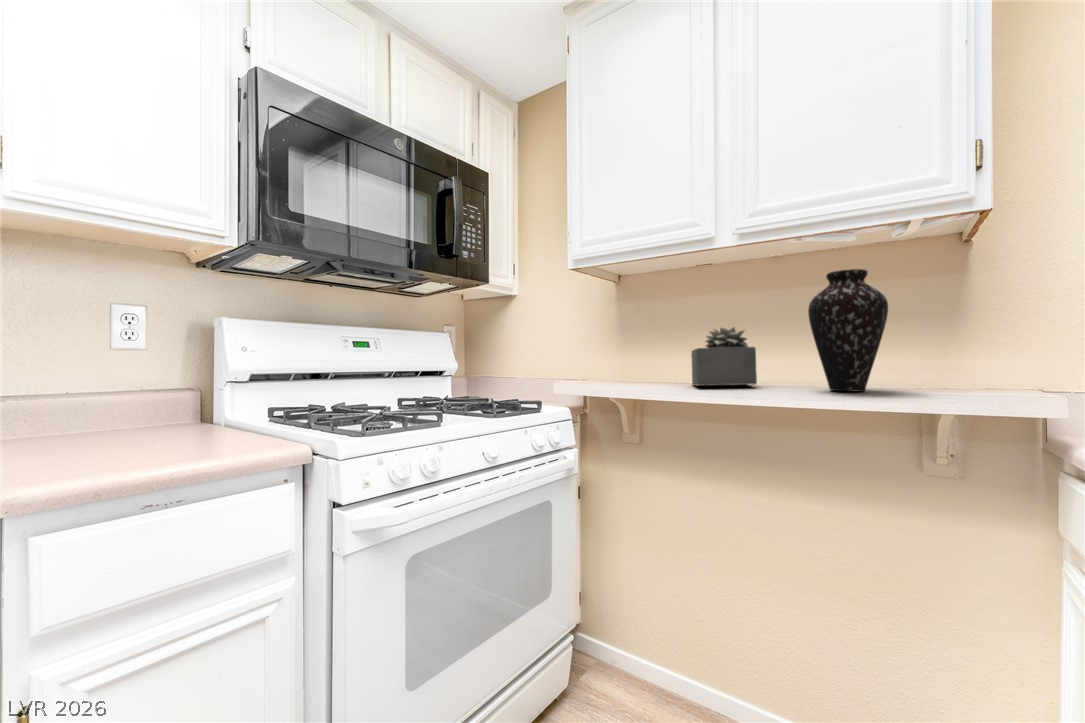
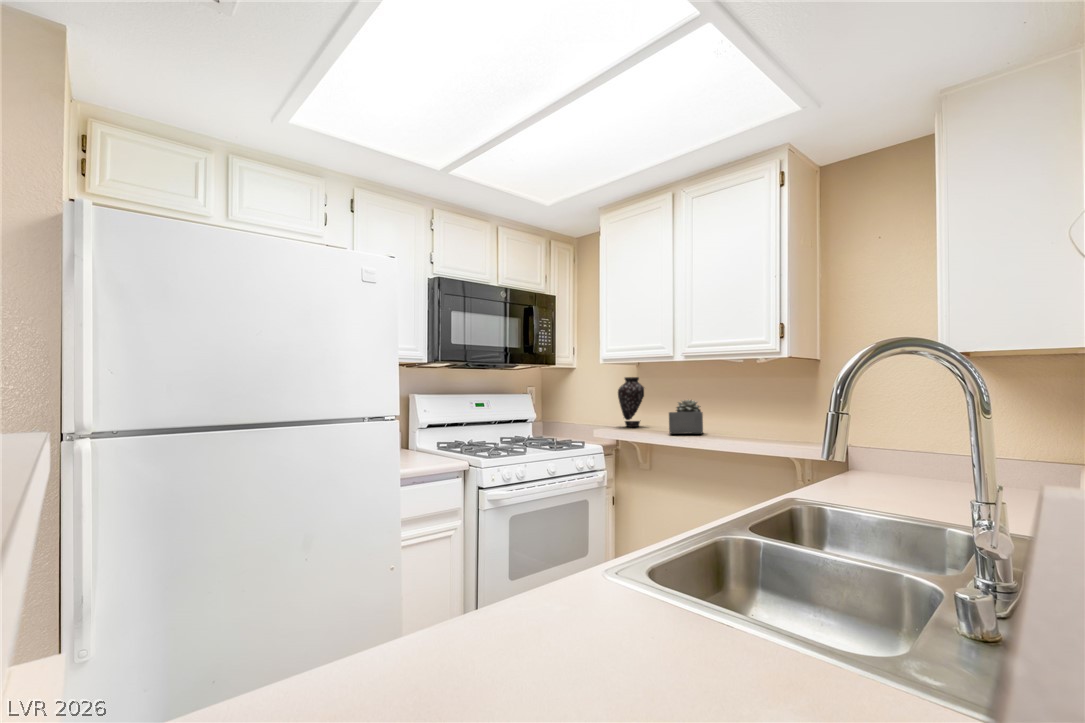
vase: present [808,269,888,391] -> present [618,377,644,427]

